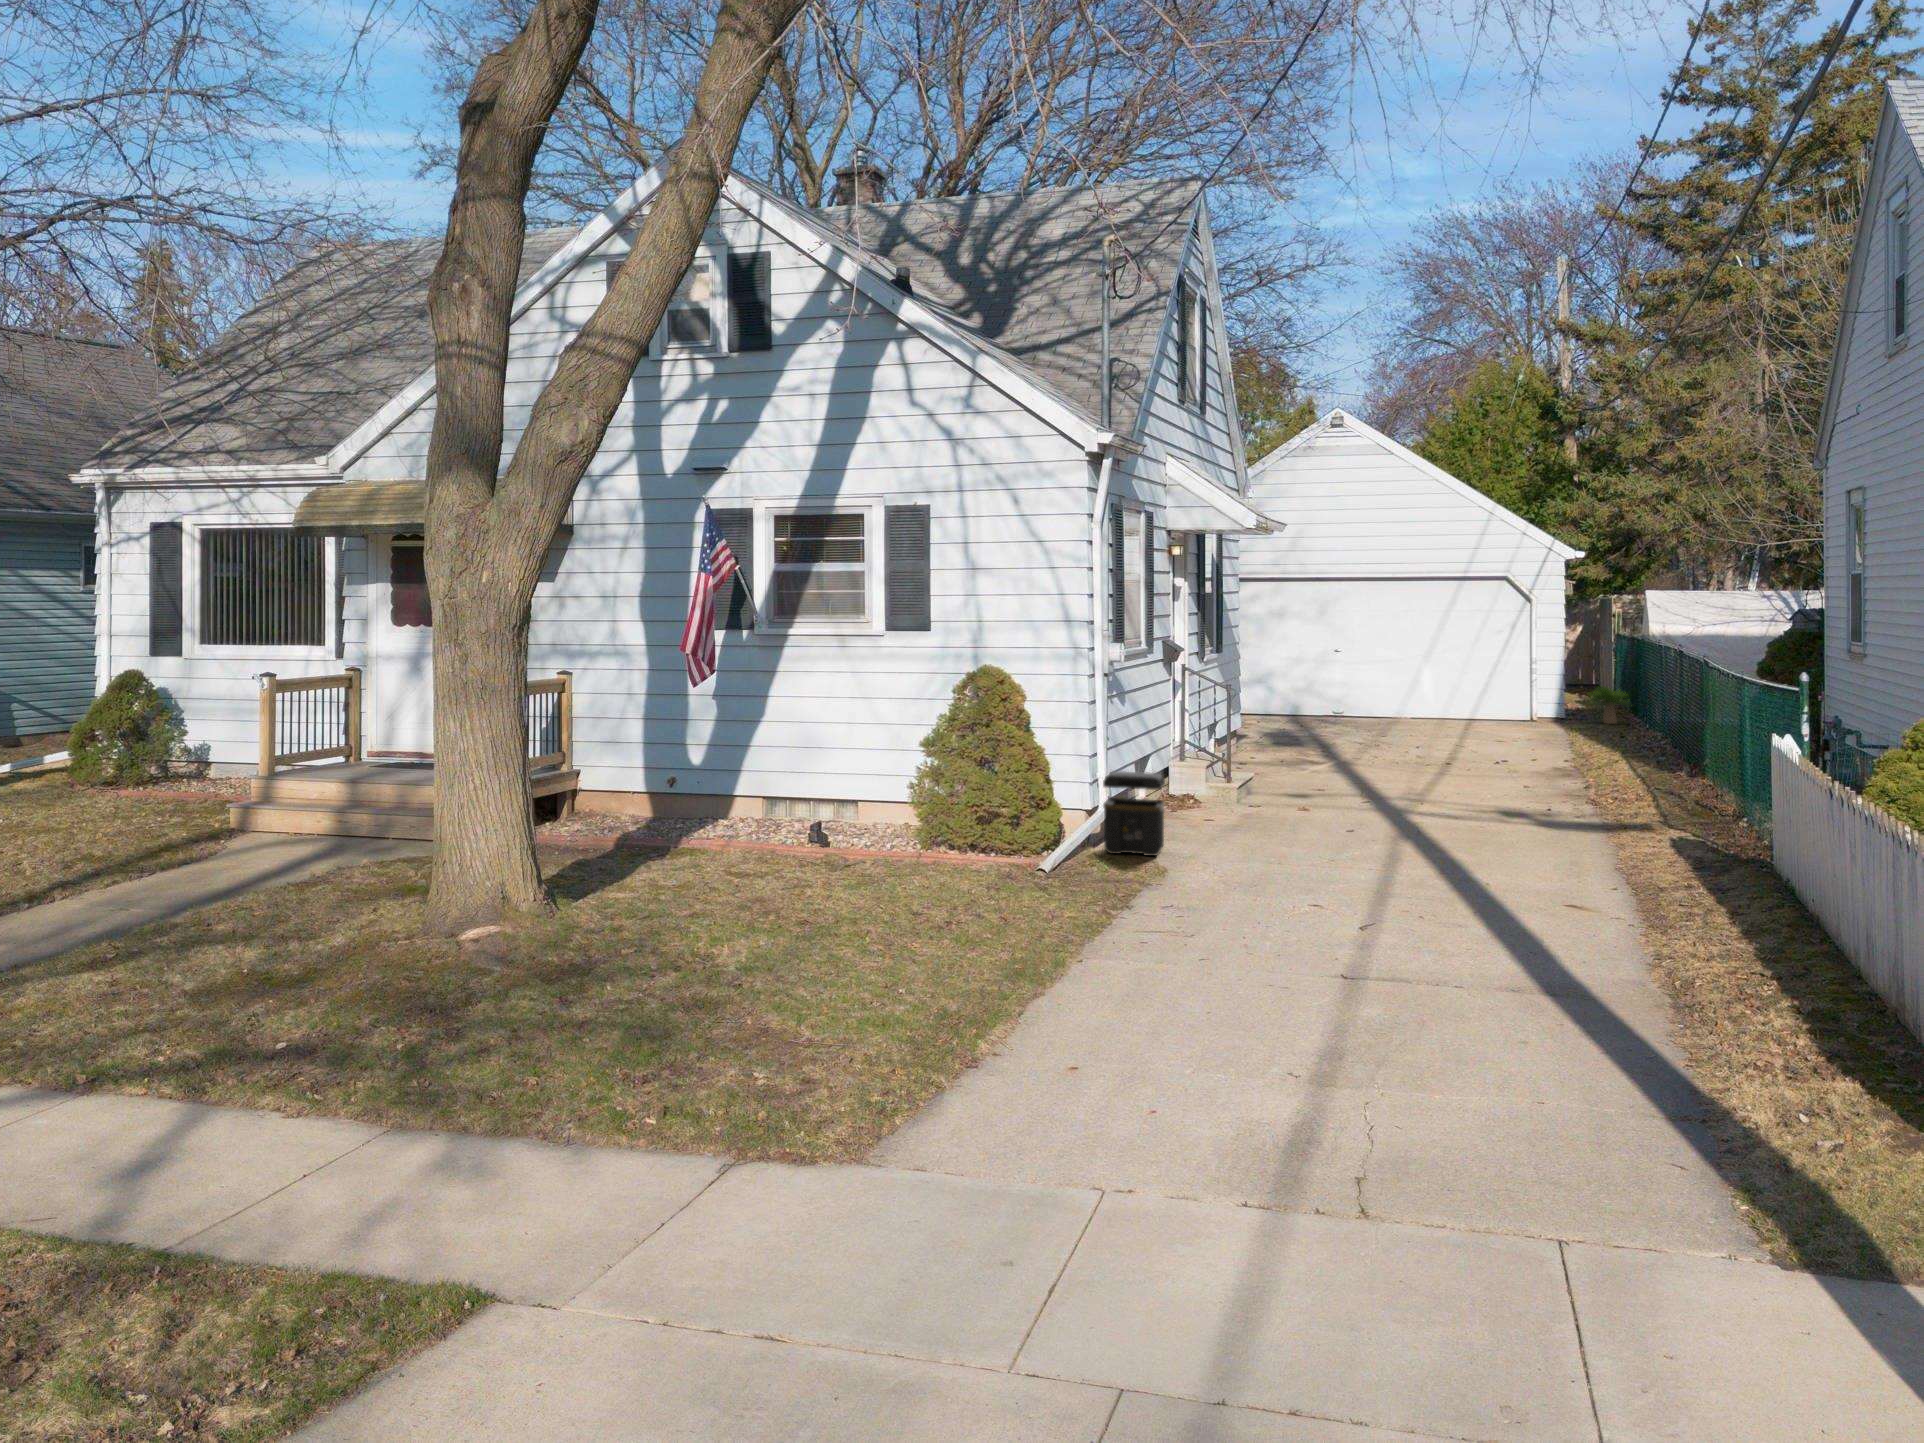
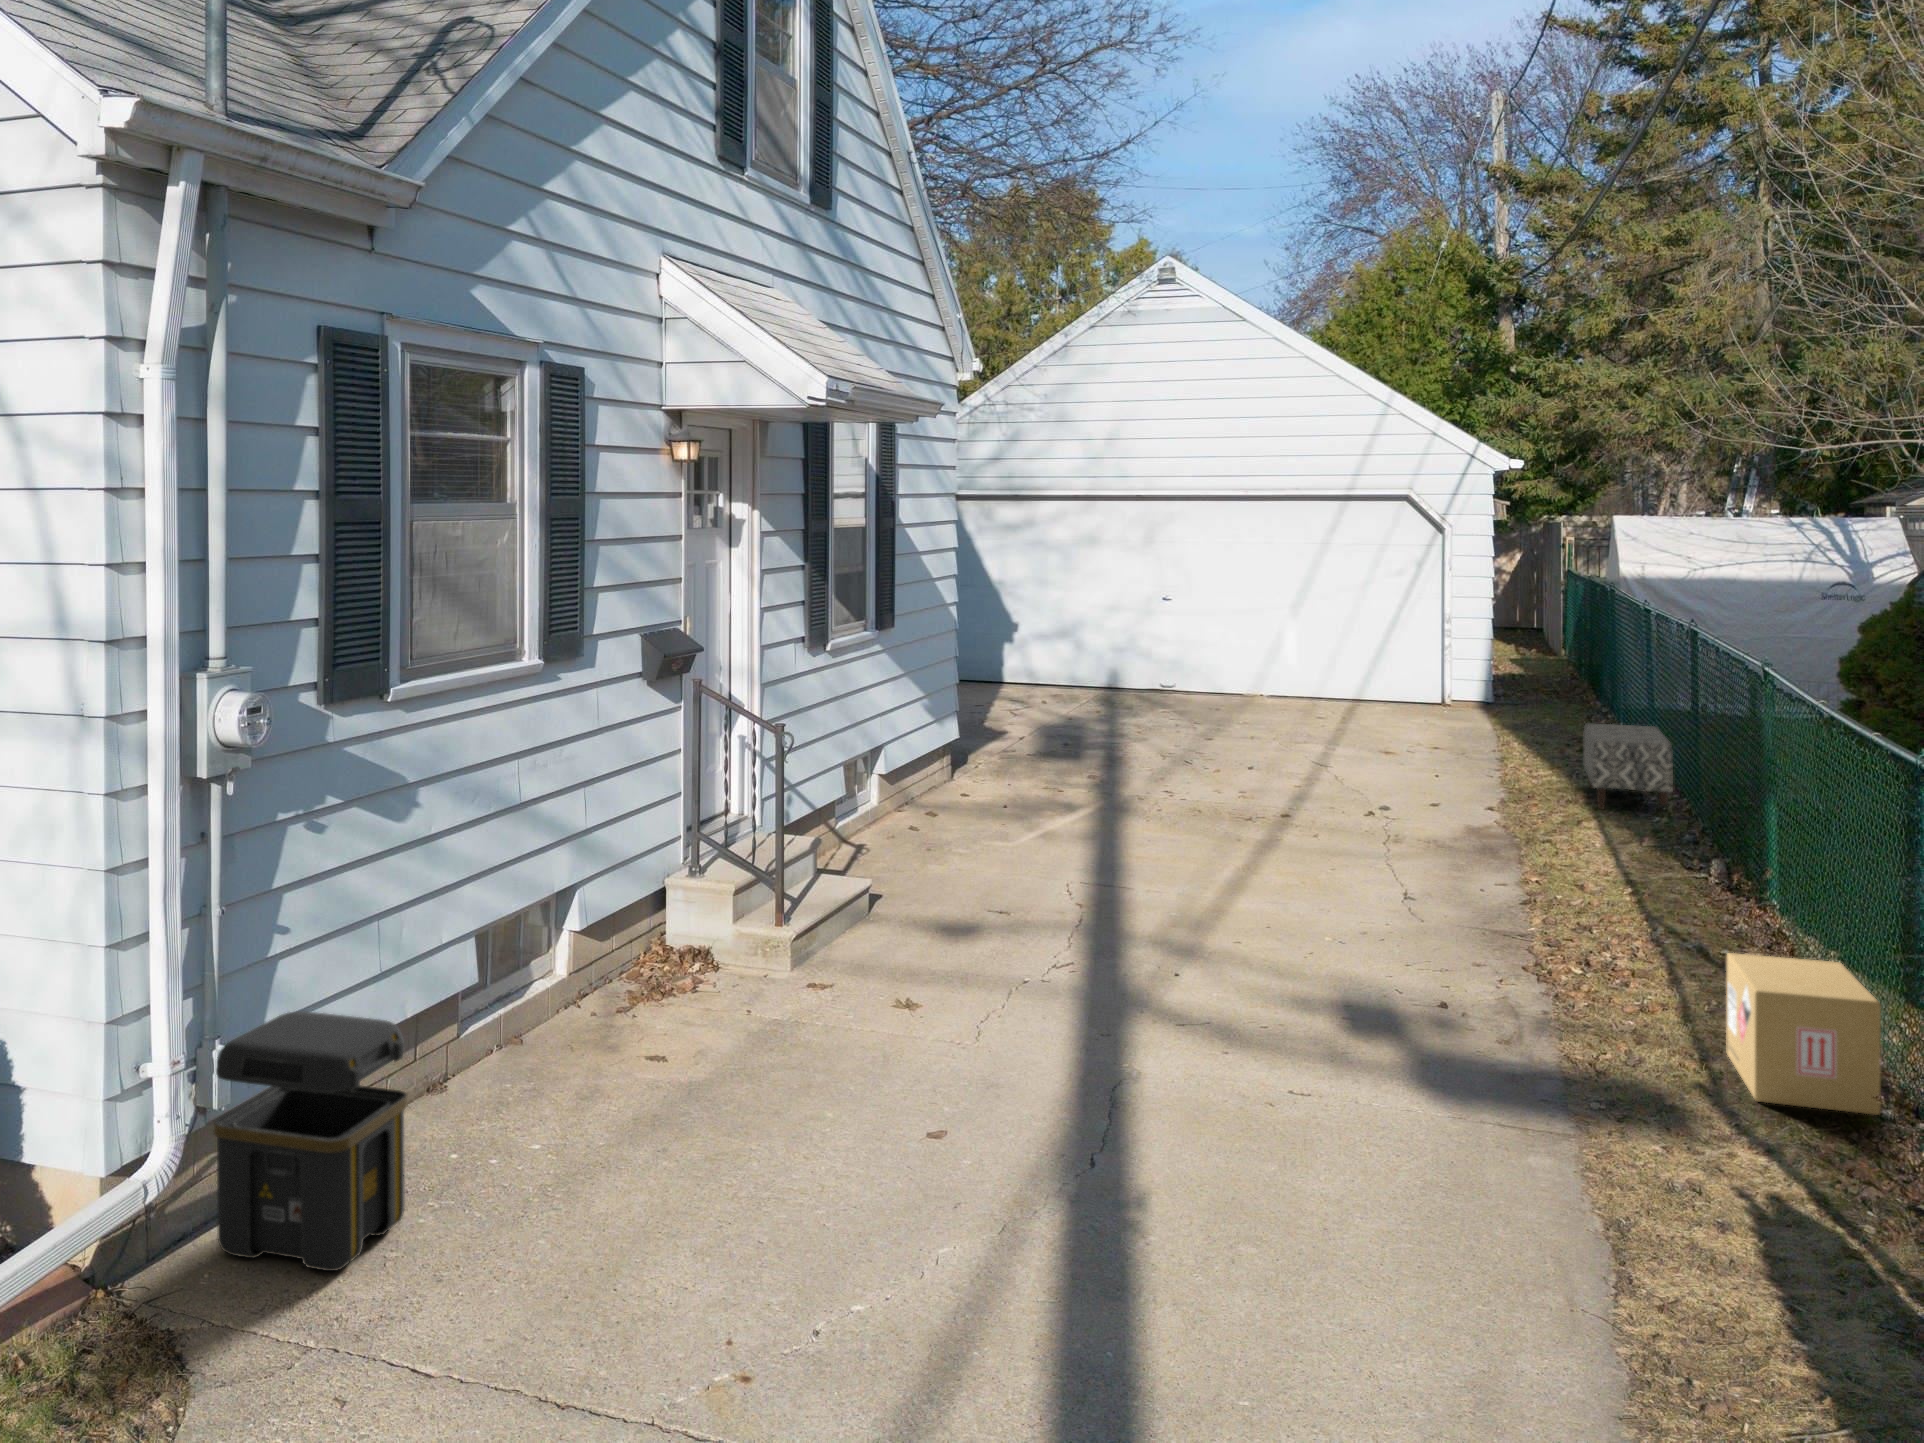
potted plant: present [1590,686,1632,724] -> none [1521,651,1598,708]
bench: none [1623,717,1675,766] -> present [1584,724,1673,809]
cardboard box: none [1679,783,1740,841] -> present [1726,953,1881,1115]

